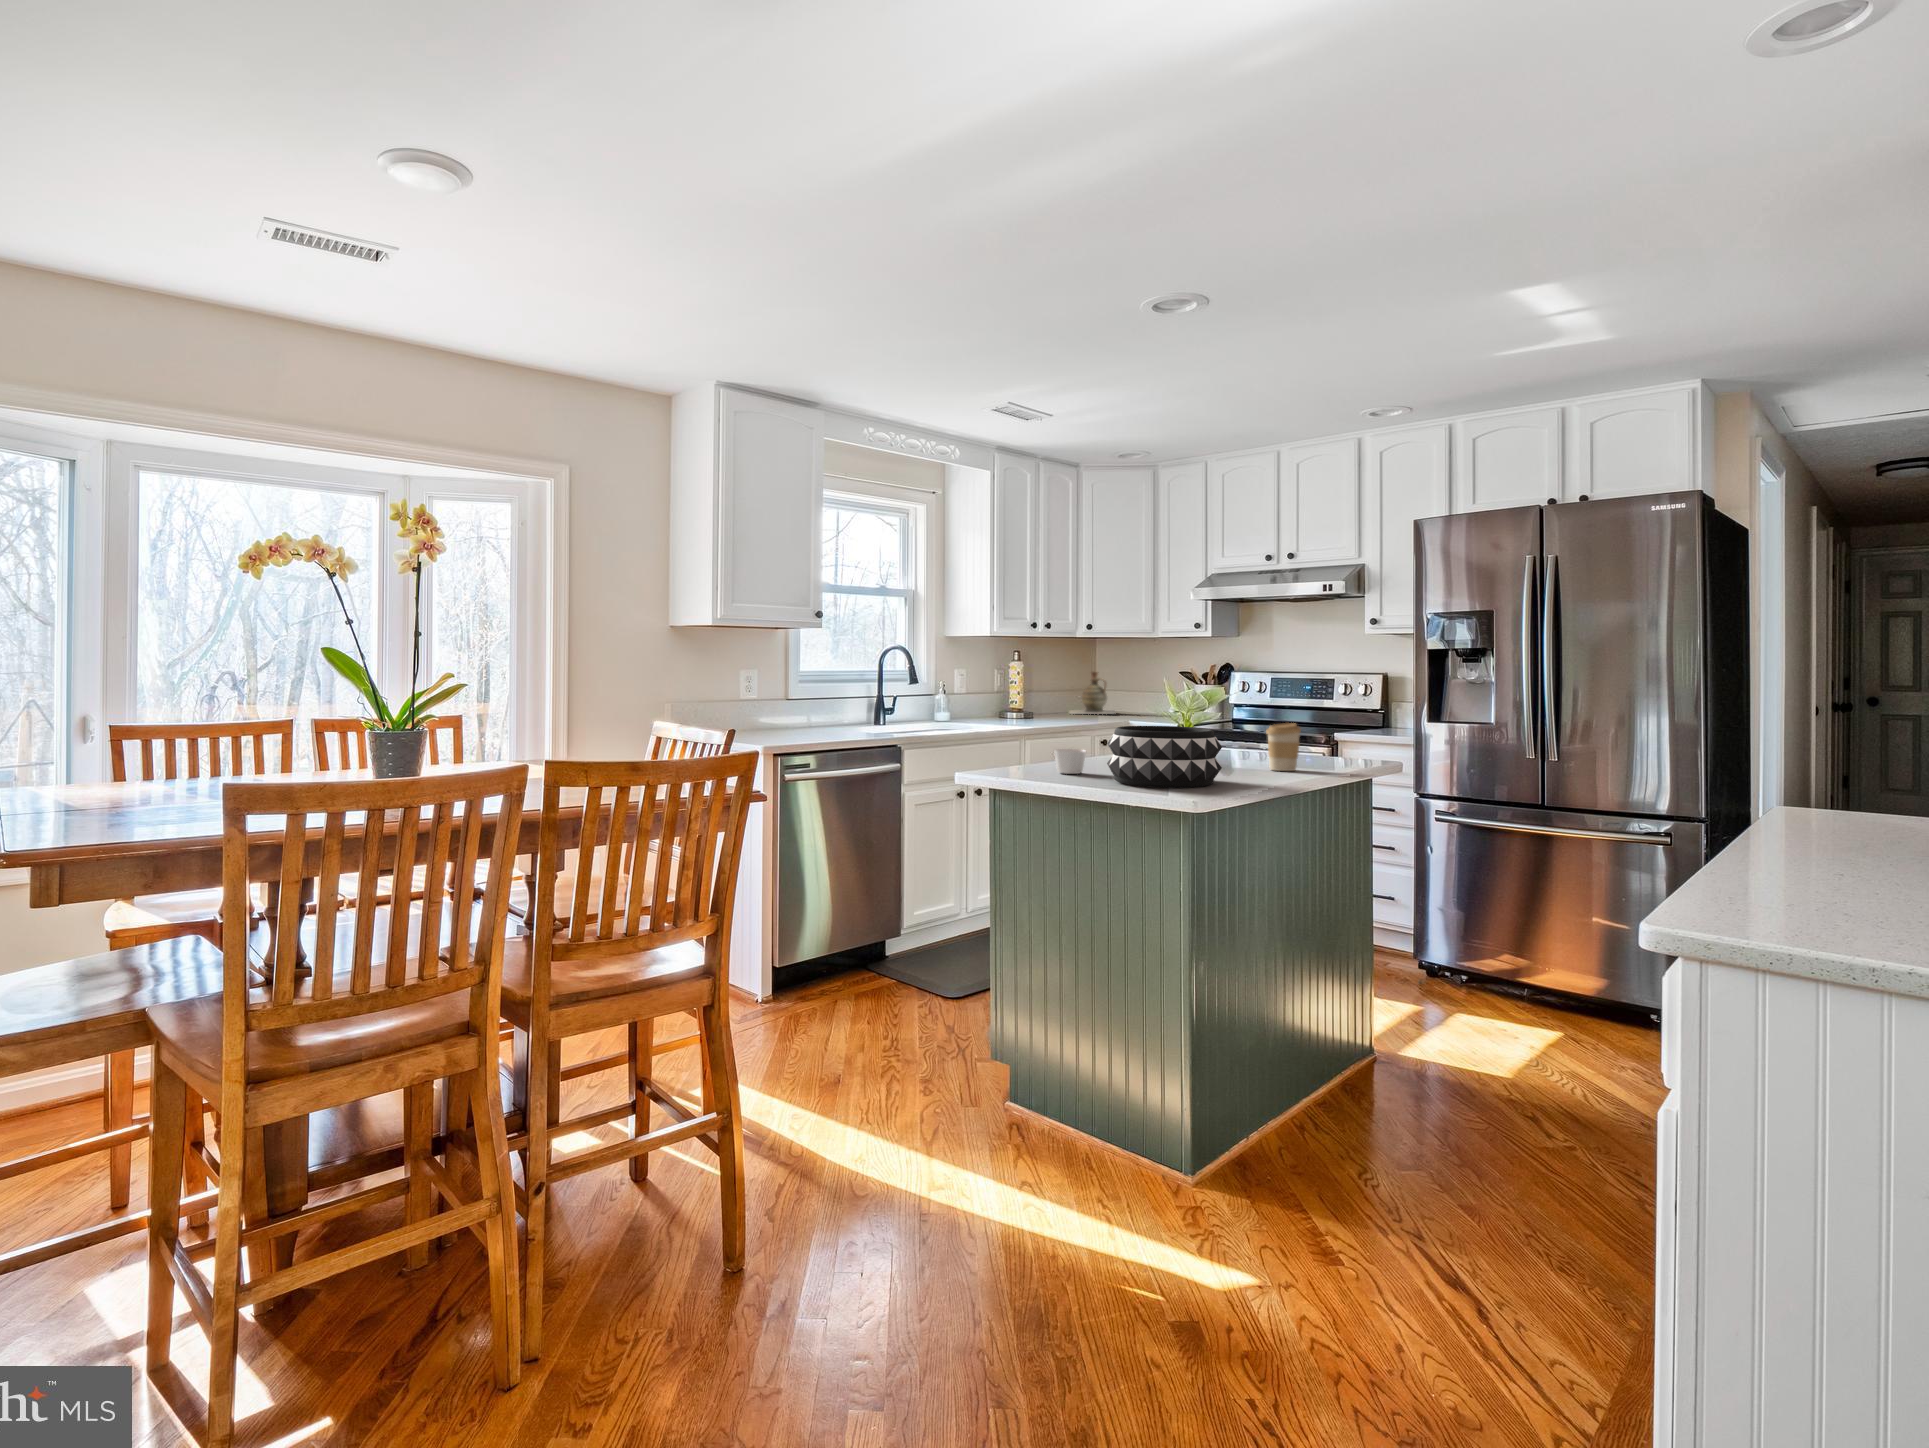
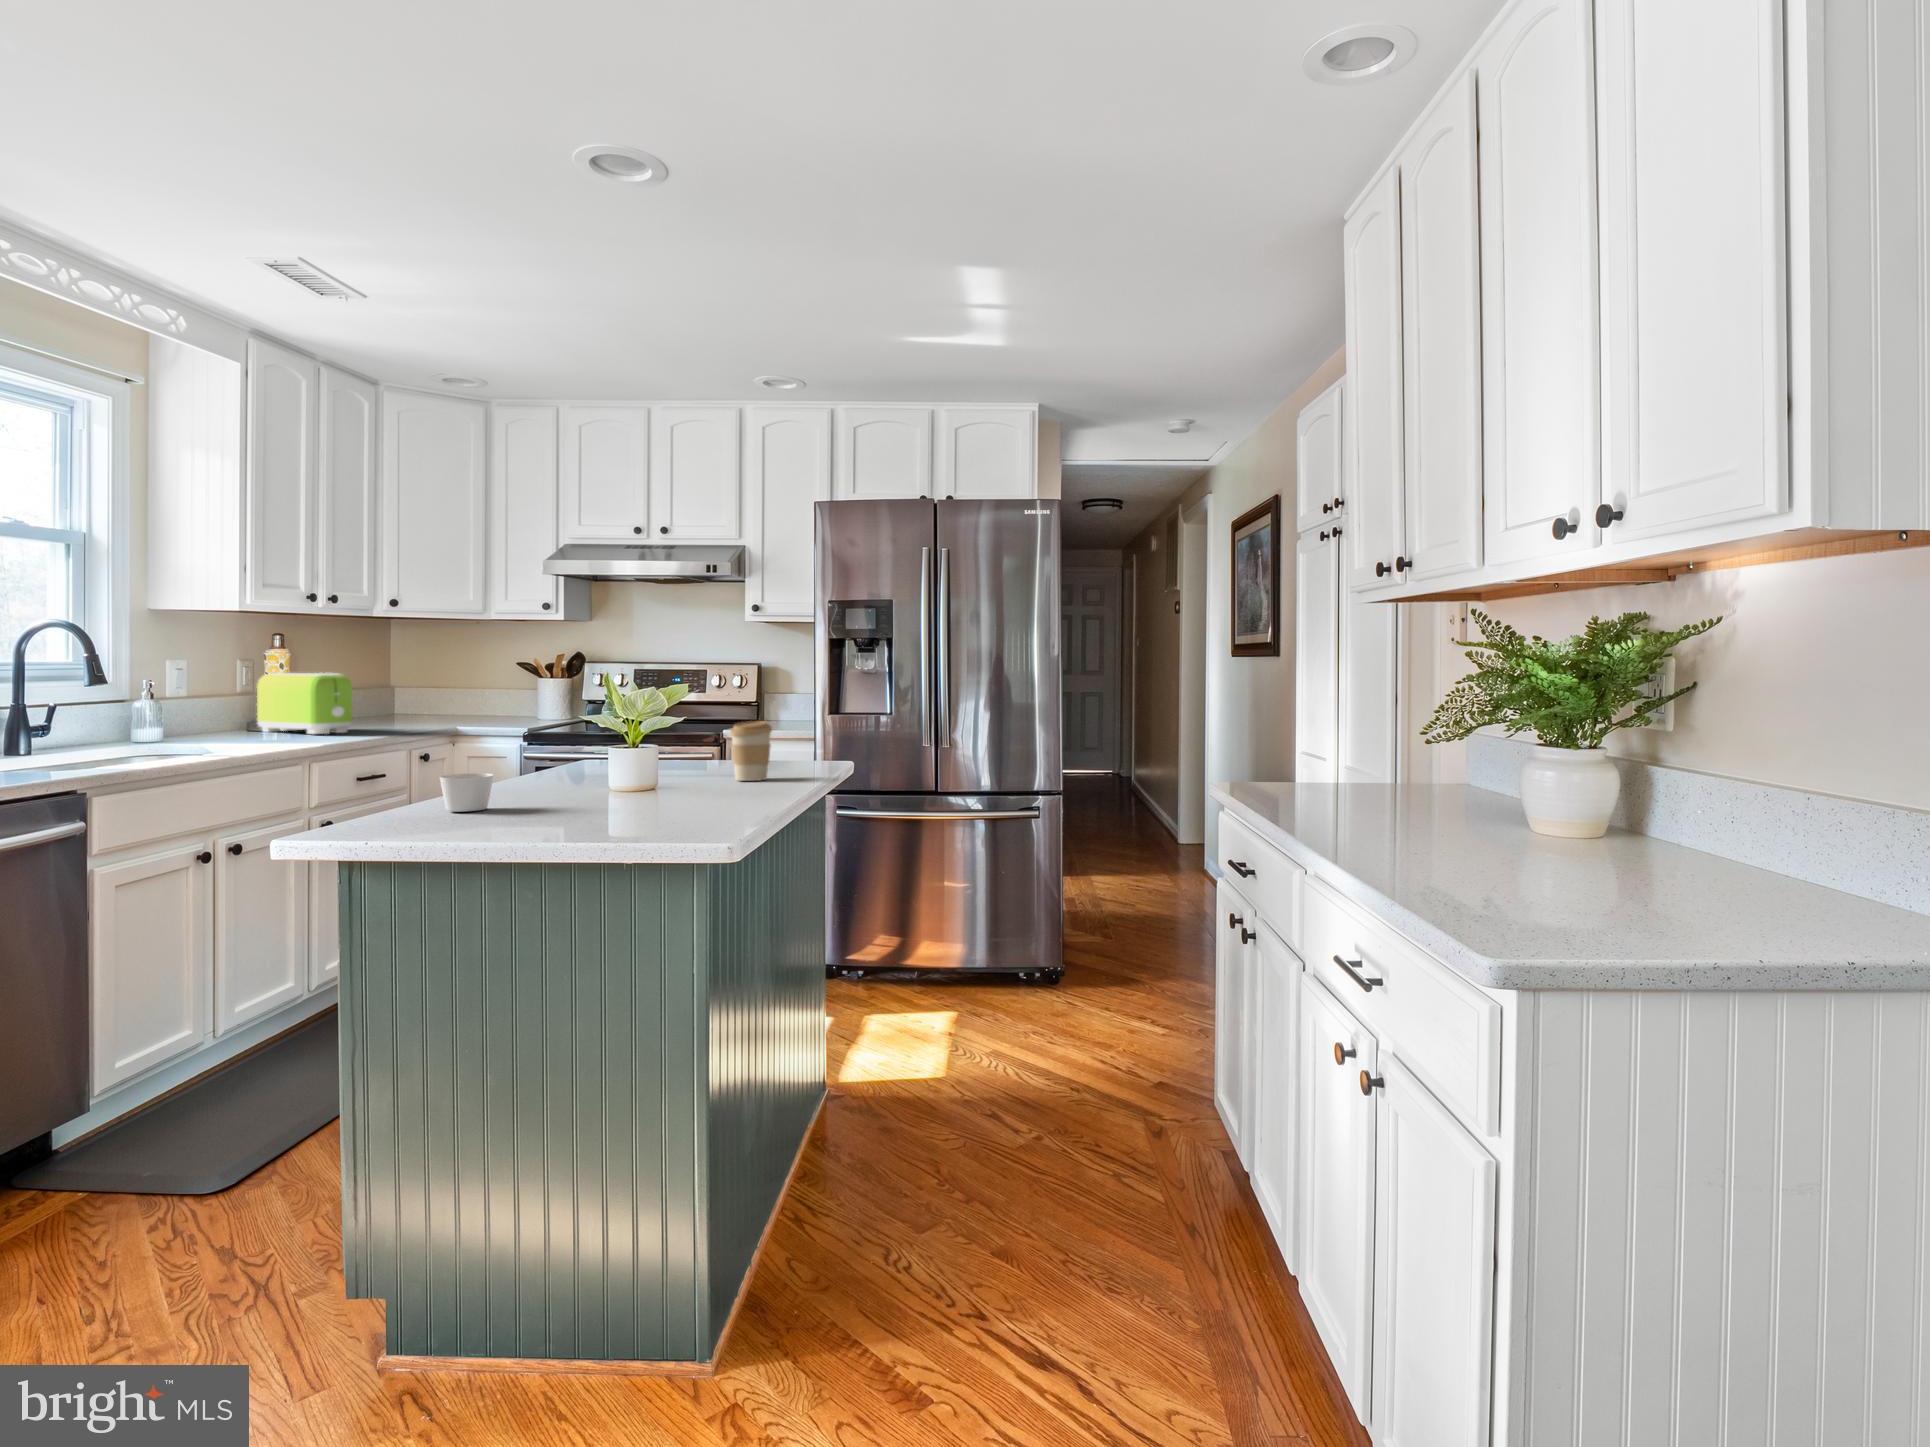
ceramic jug: present [1069,672,1115,714] -> none [356,664,430,722]
toaster: none [1004,678,1058,721] -> present [257,673,352,734]
decorative bowl: present [1107,726,1222,788] -> none [543,732,709,820]

